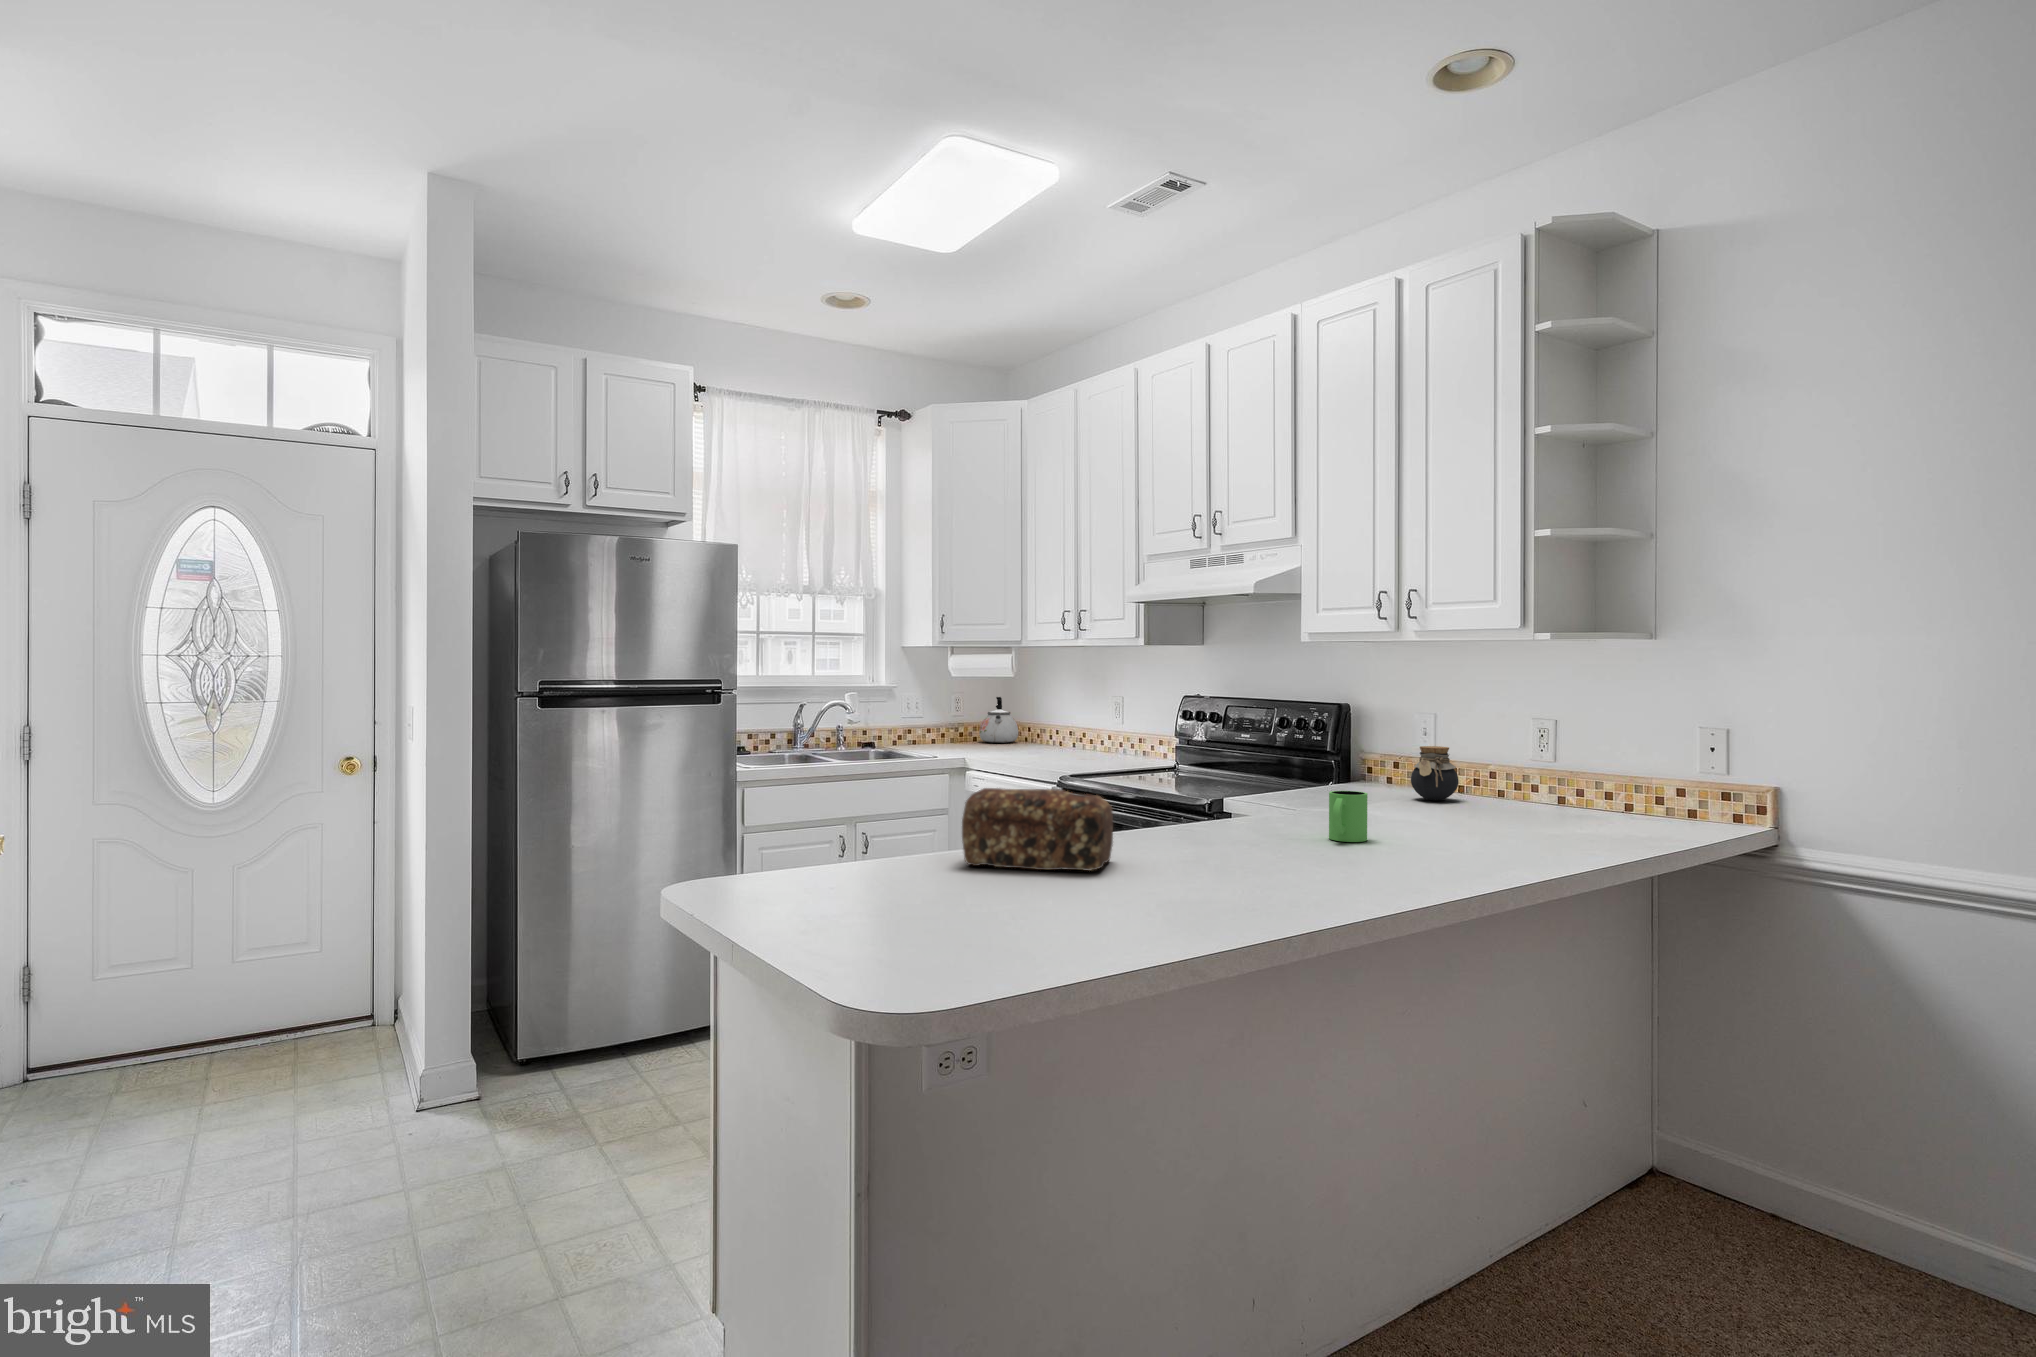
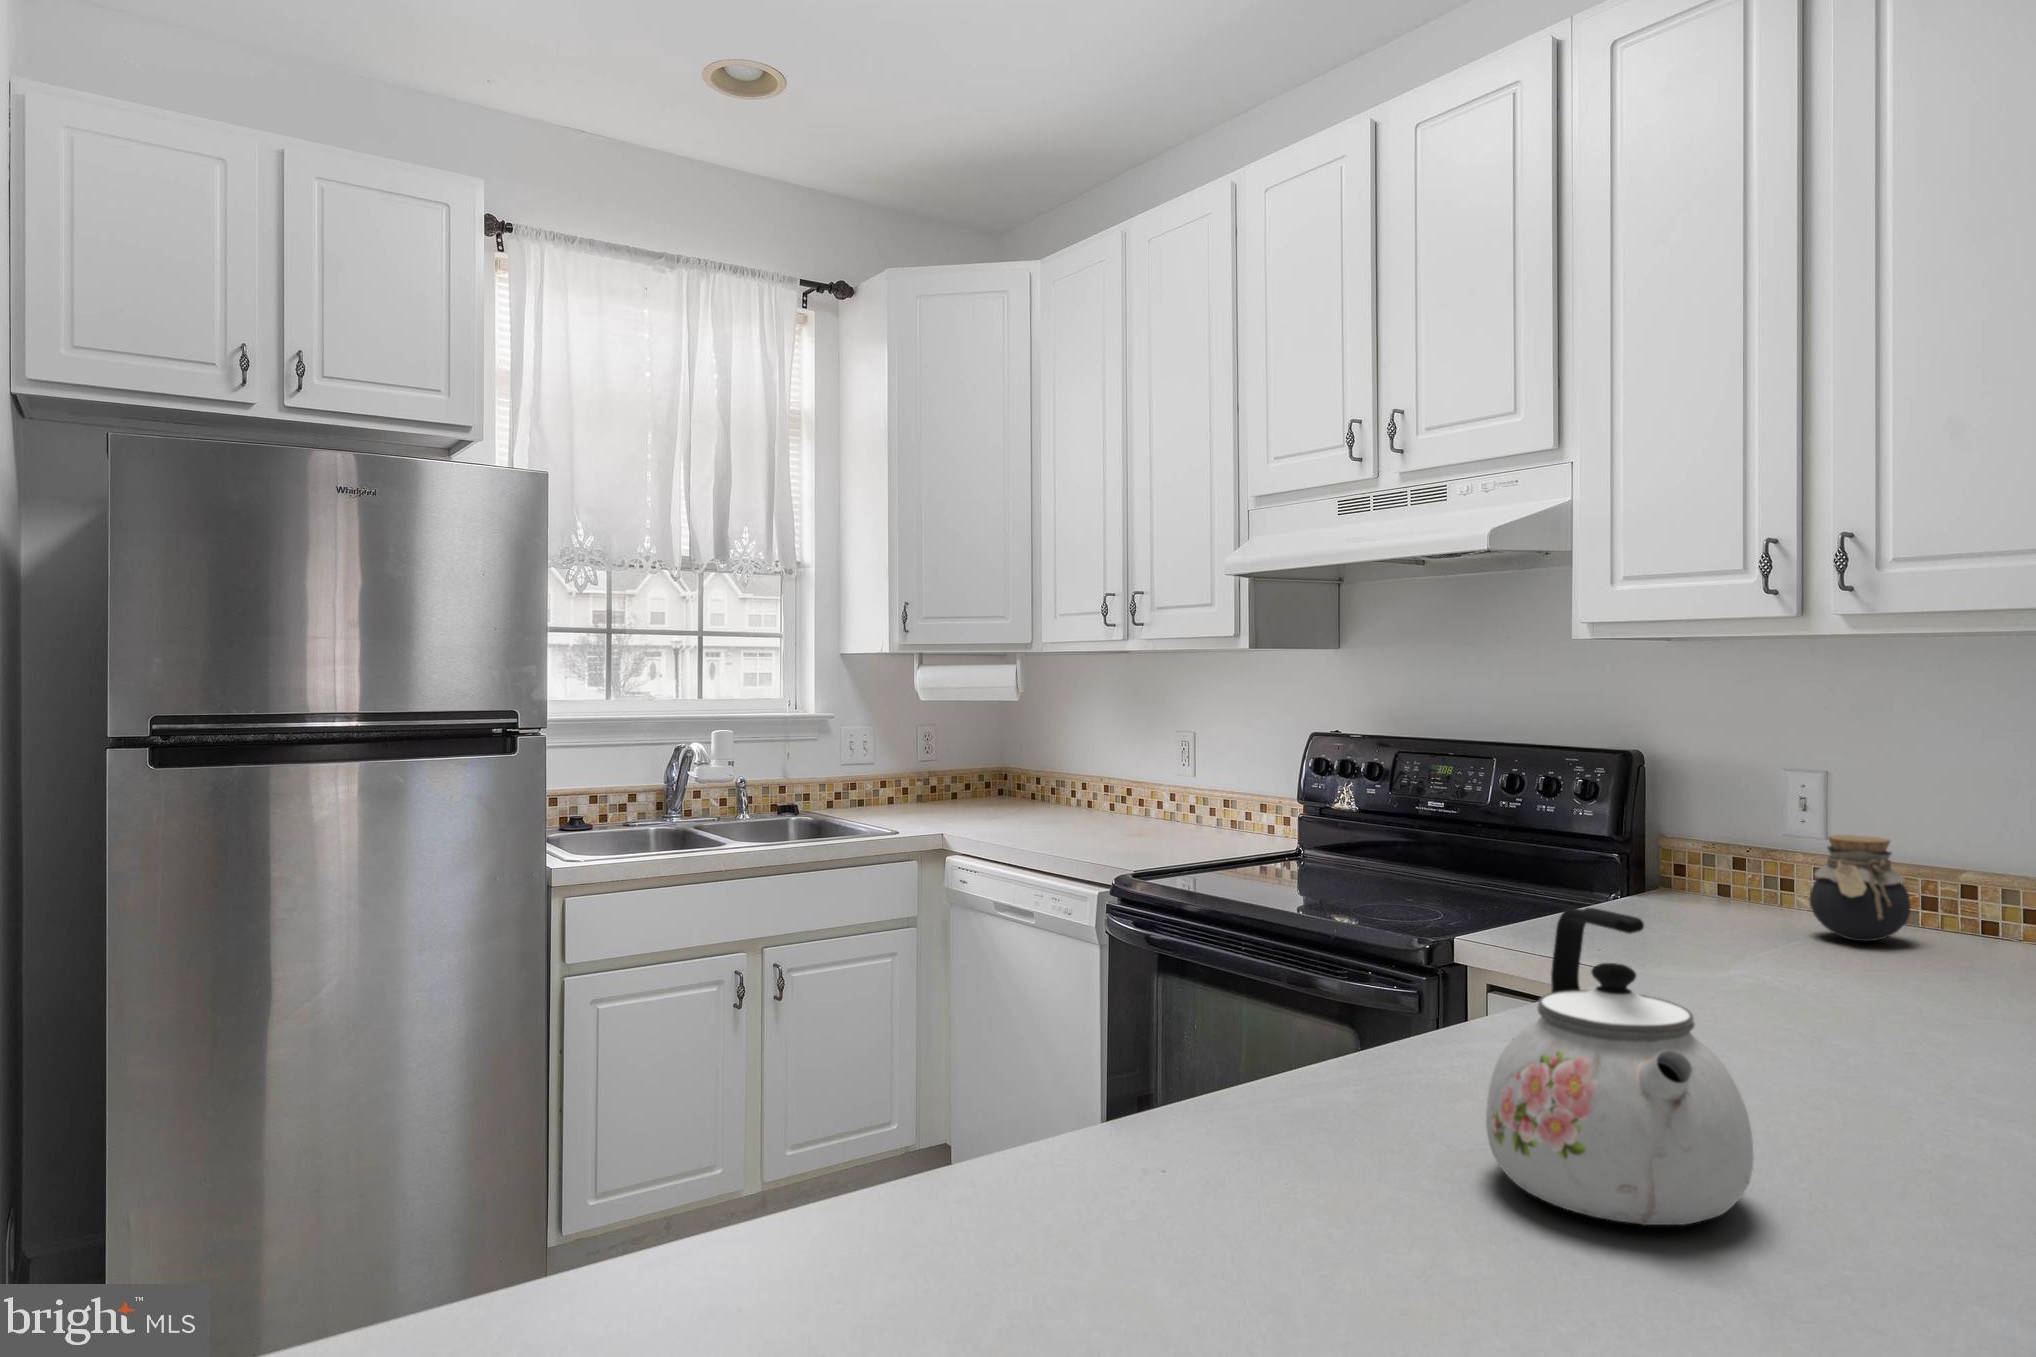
kettle: present [979,697,1018,743] -> present [1486,908,1753,1225]
bread loaf: present [962,788,1113,870] -> none [990,1017,1393,1280]
mug: present [1329,791,1367,842] -> none [1815,972,1917,1103]

